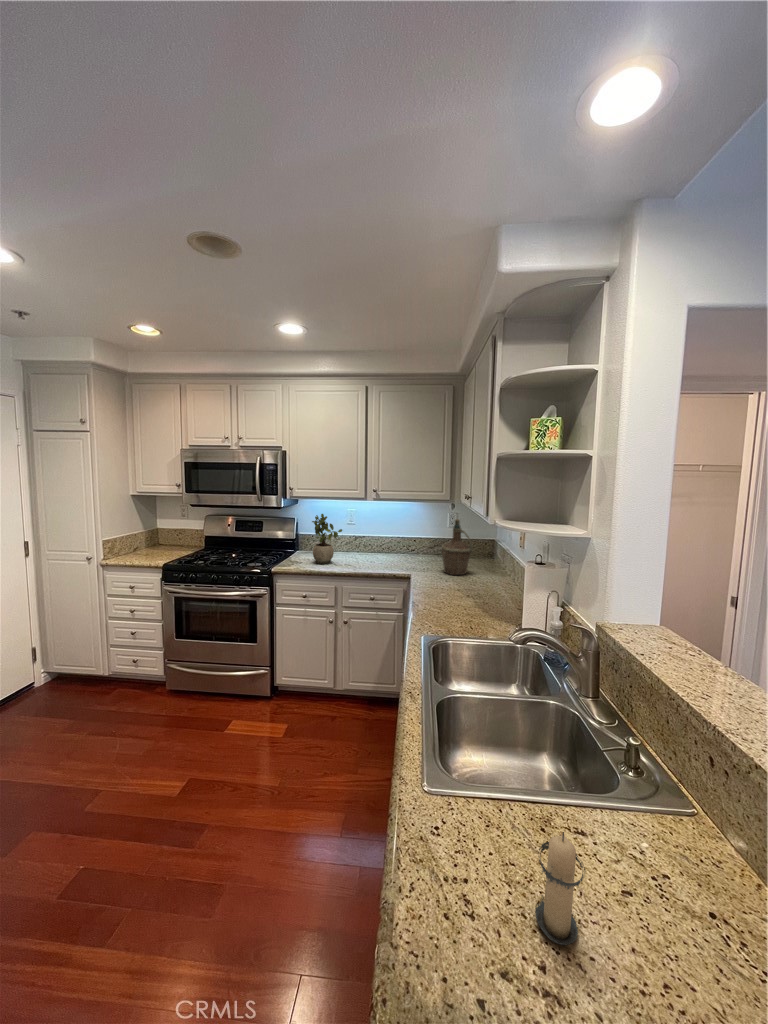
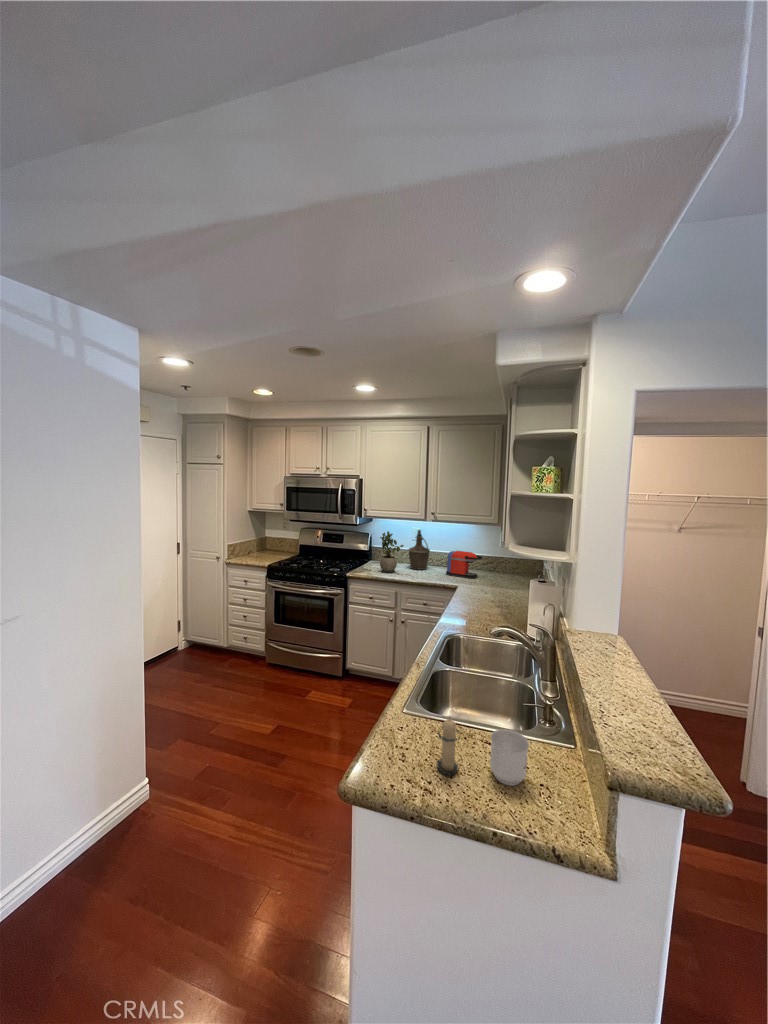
bottle: present [442,519,472,575] -> present [409,530,430,570]
coffee maker: none [392,533,433,564] -> present [446,551,482,578]
mug: none [621,826,702,940] -> present [490,729,529,786]

